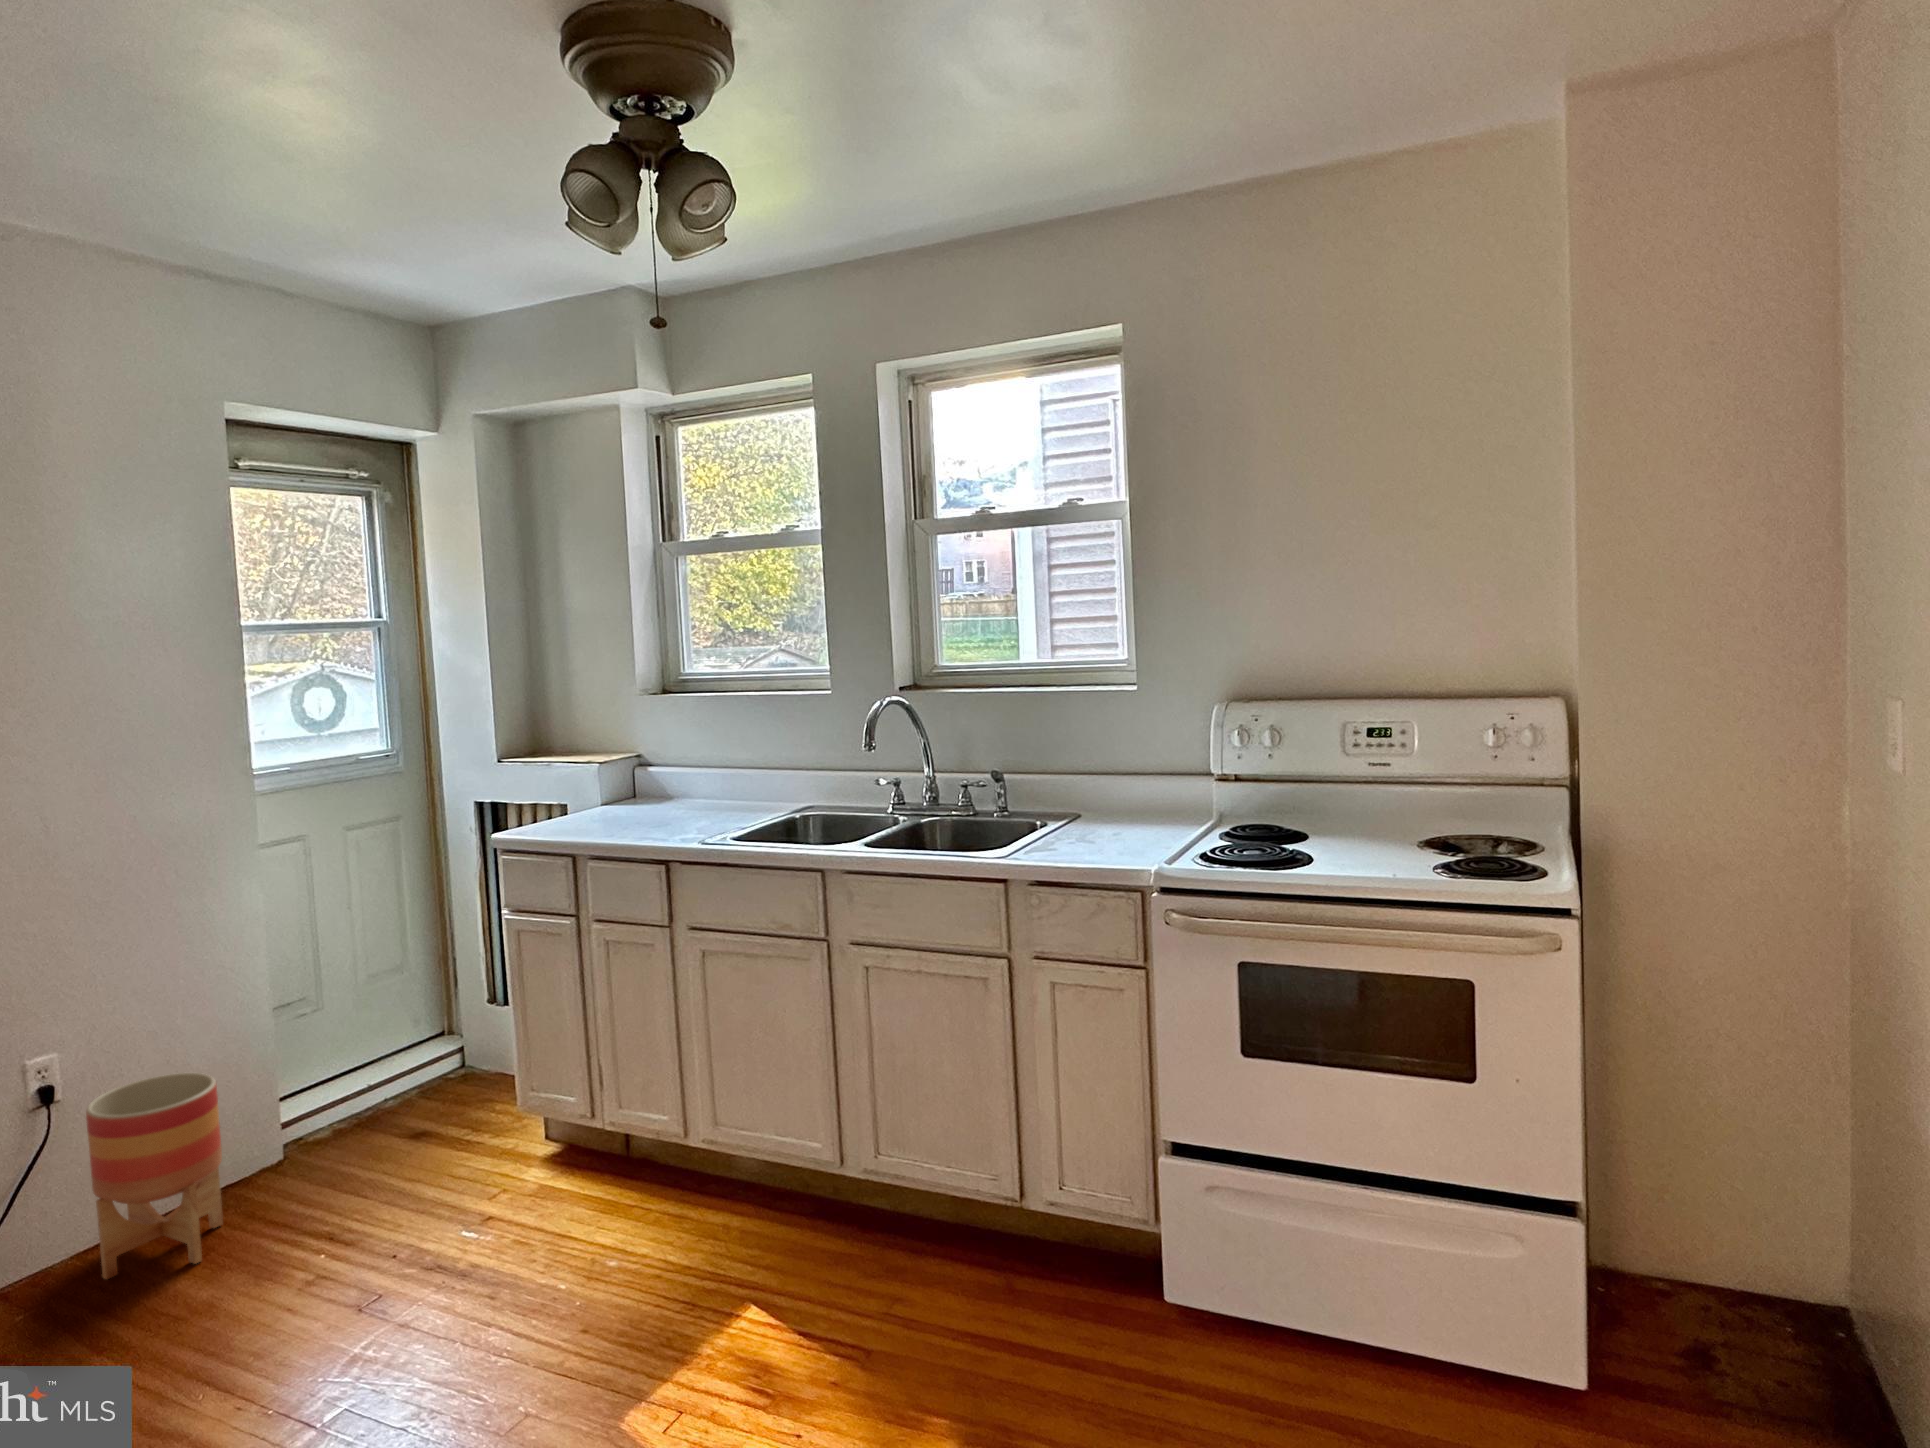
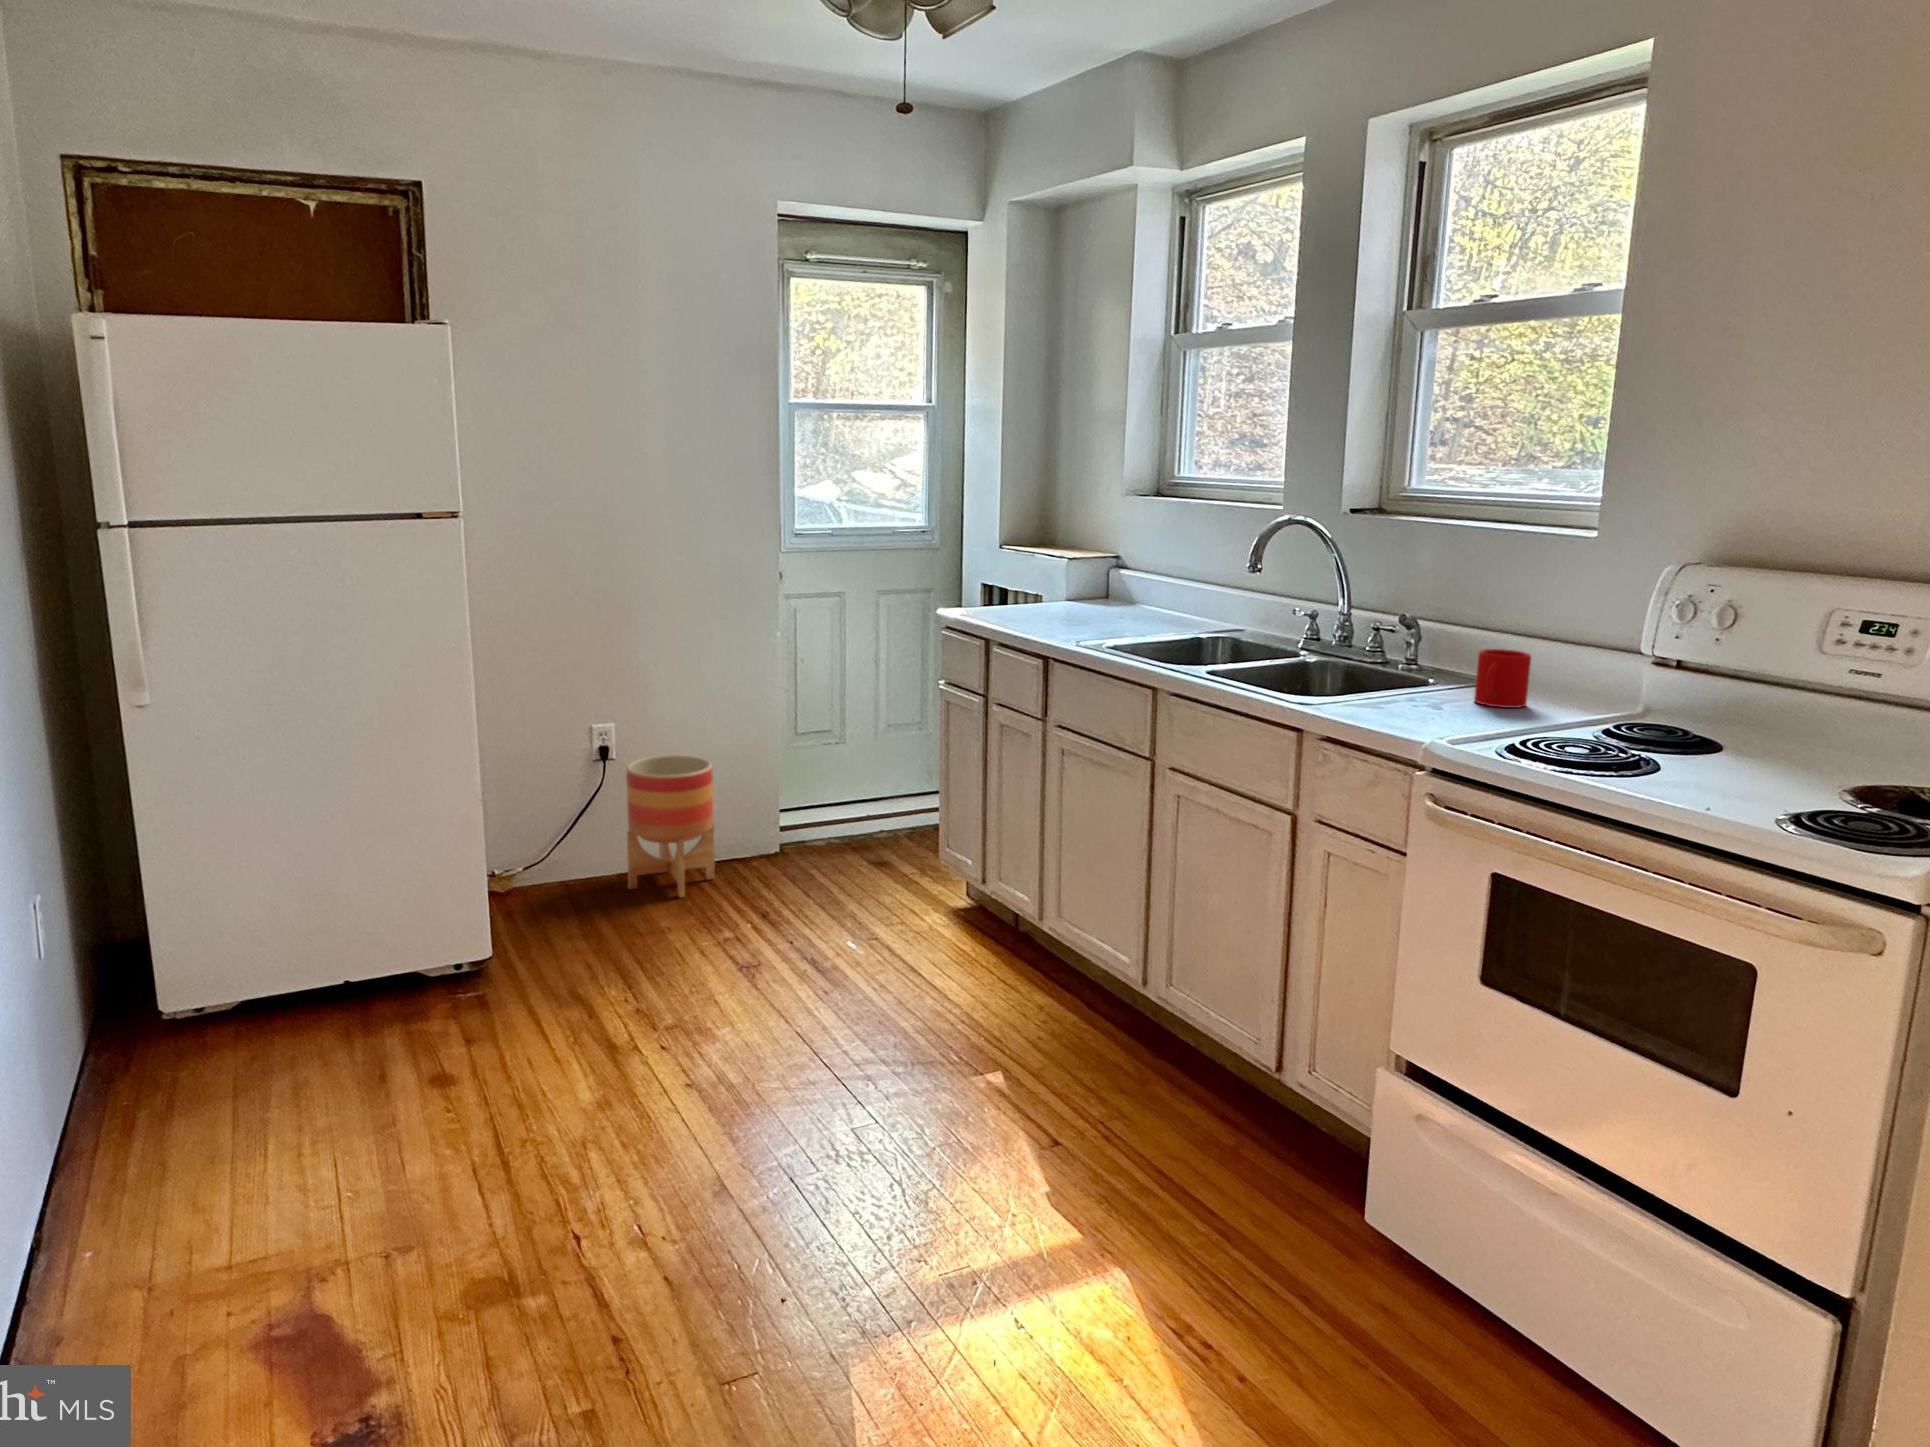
mug: none [1097,786,1138,833] -> present [1474,649,1531,708]

